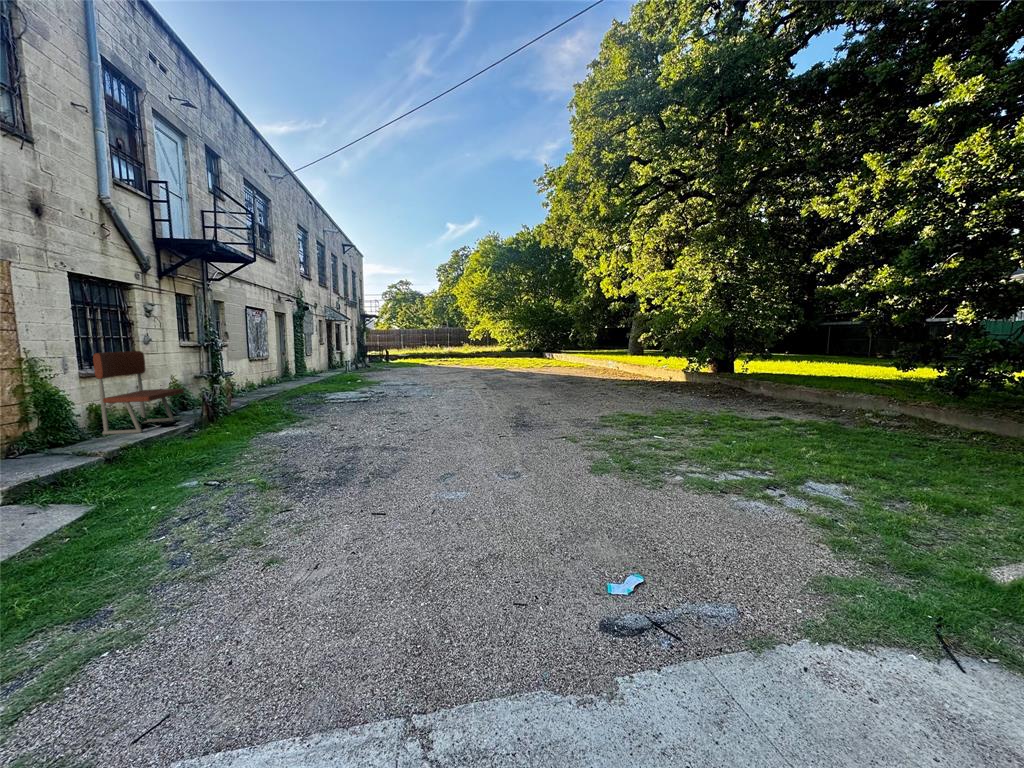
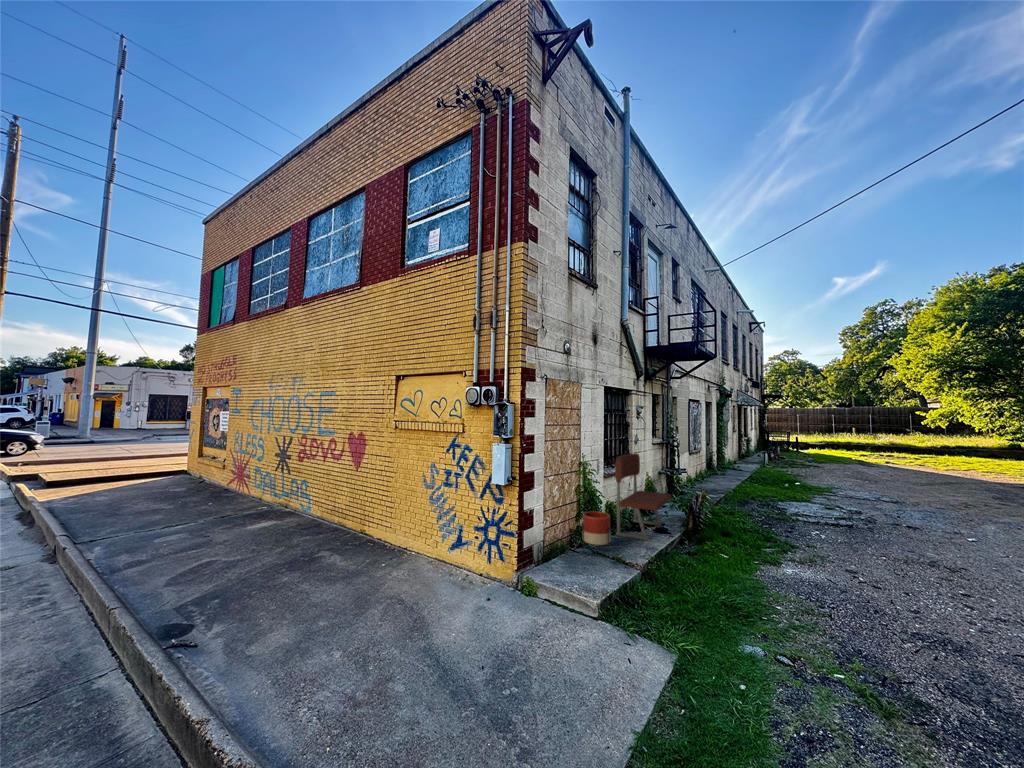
planter: none [28,408,76,454] -> present [583,511,611,555]

